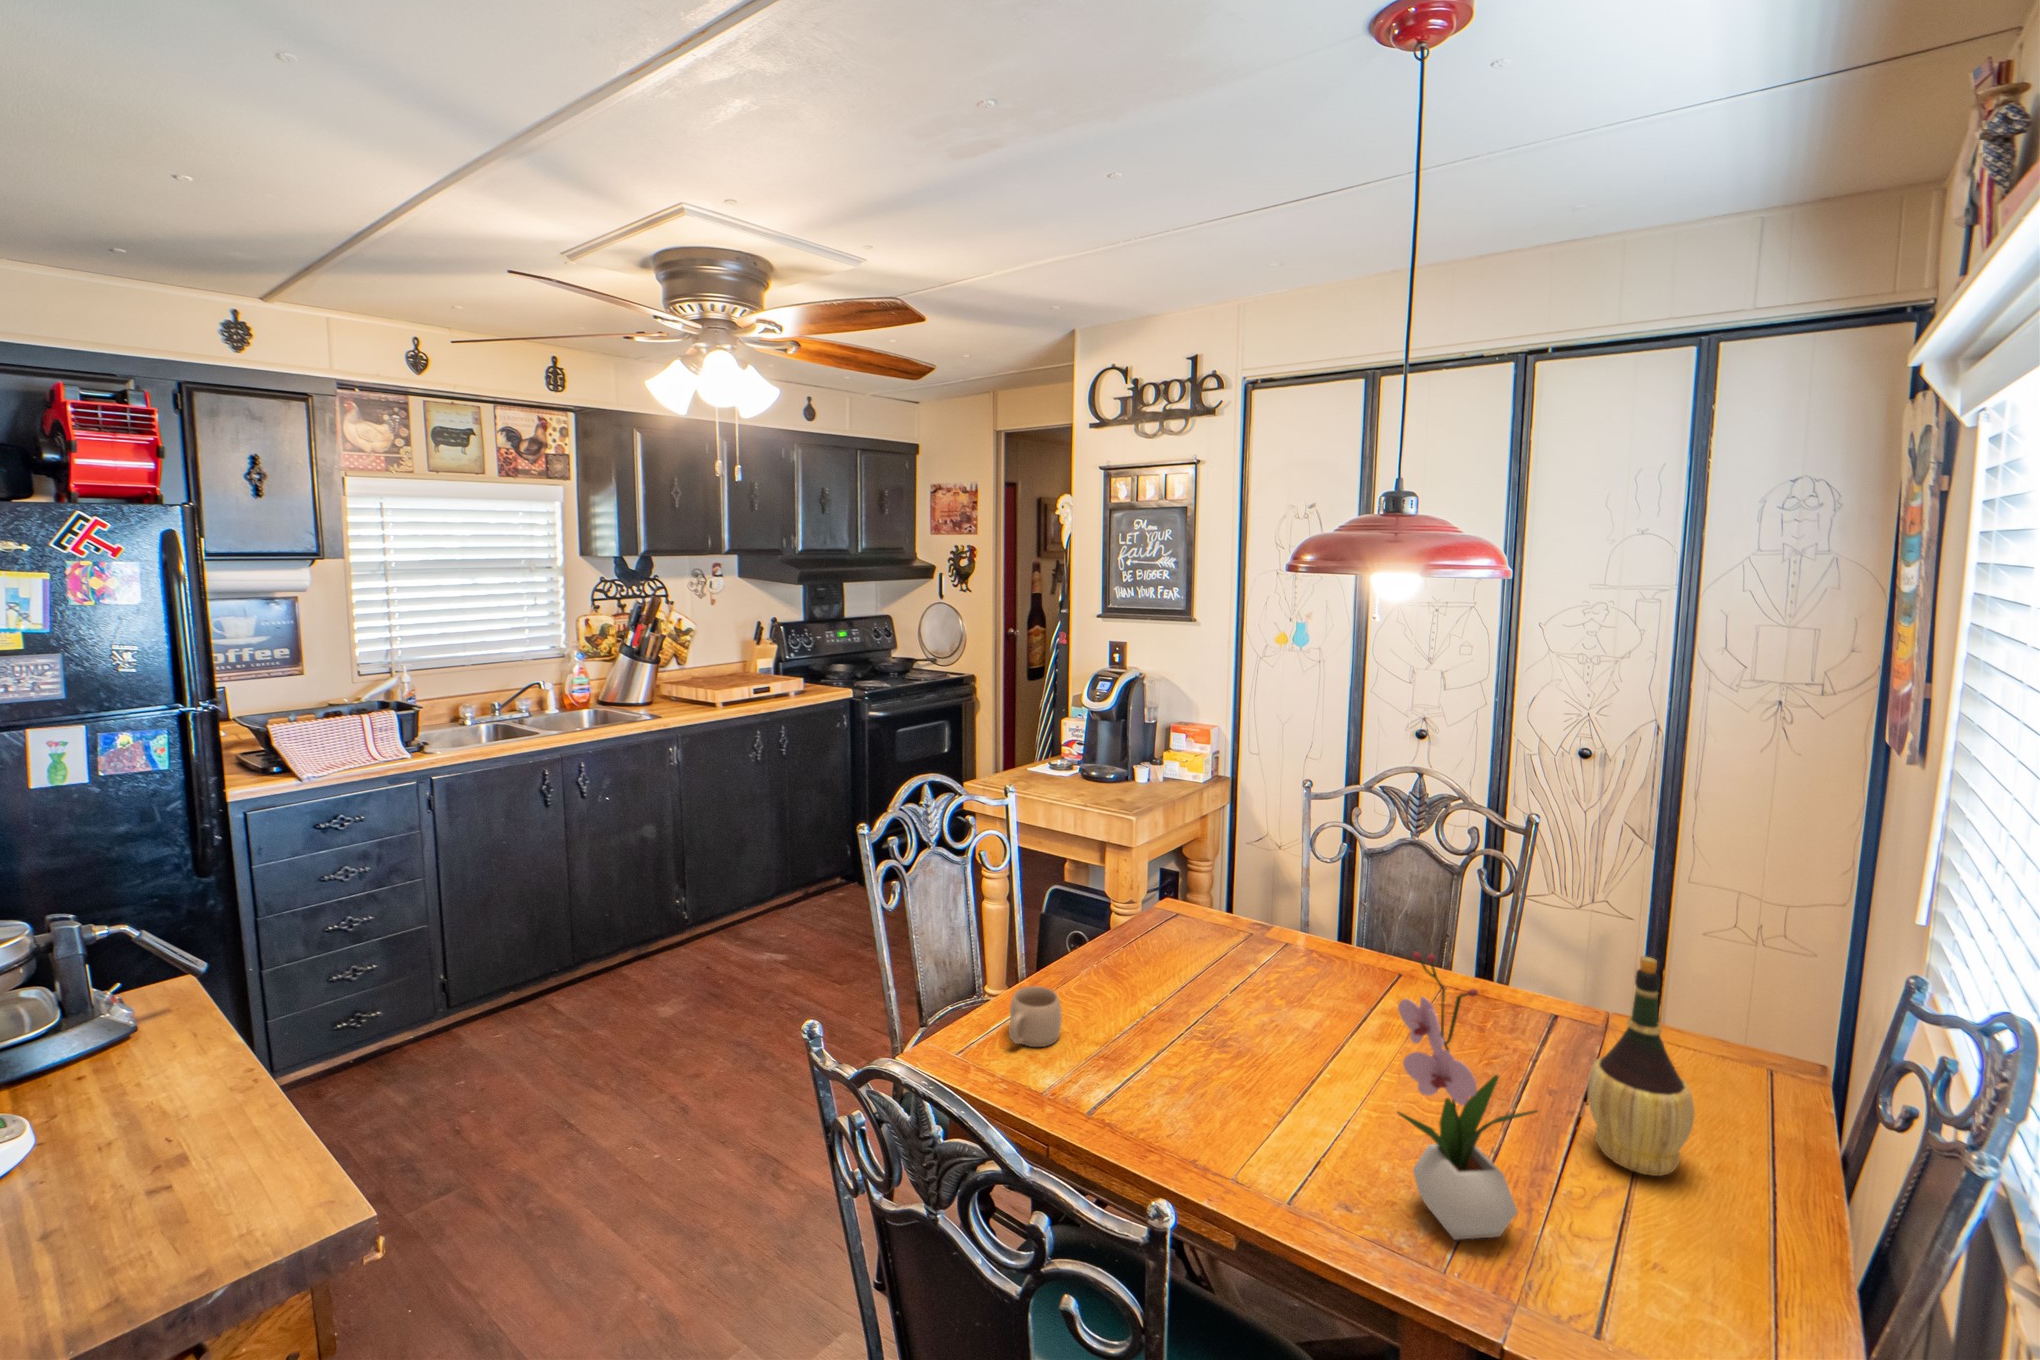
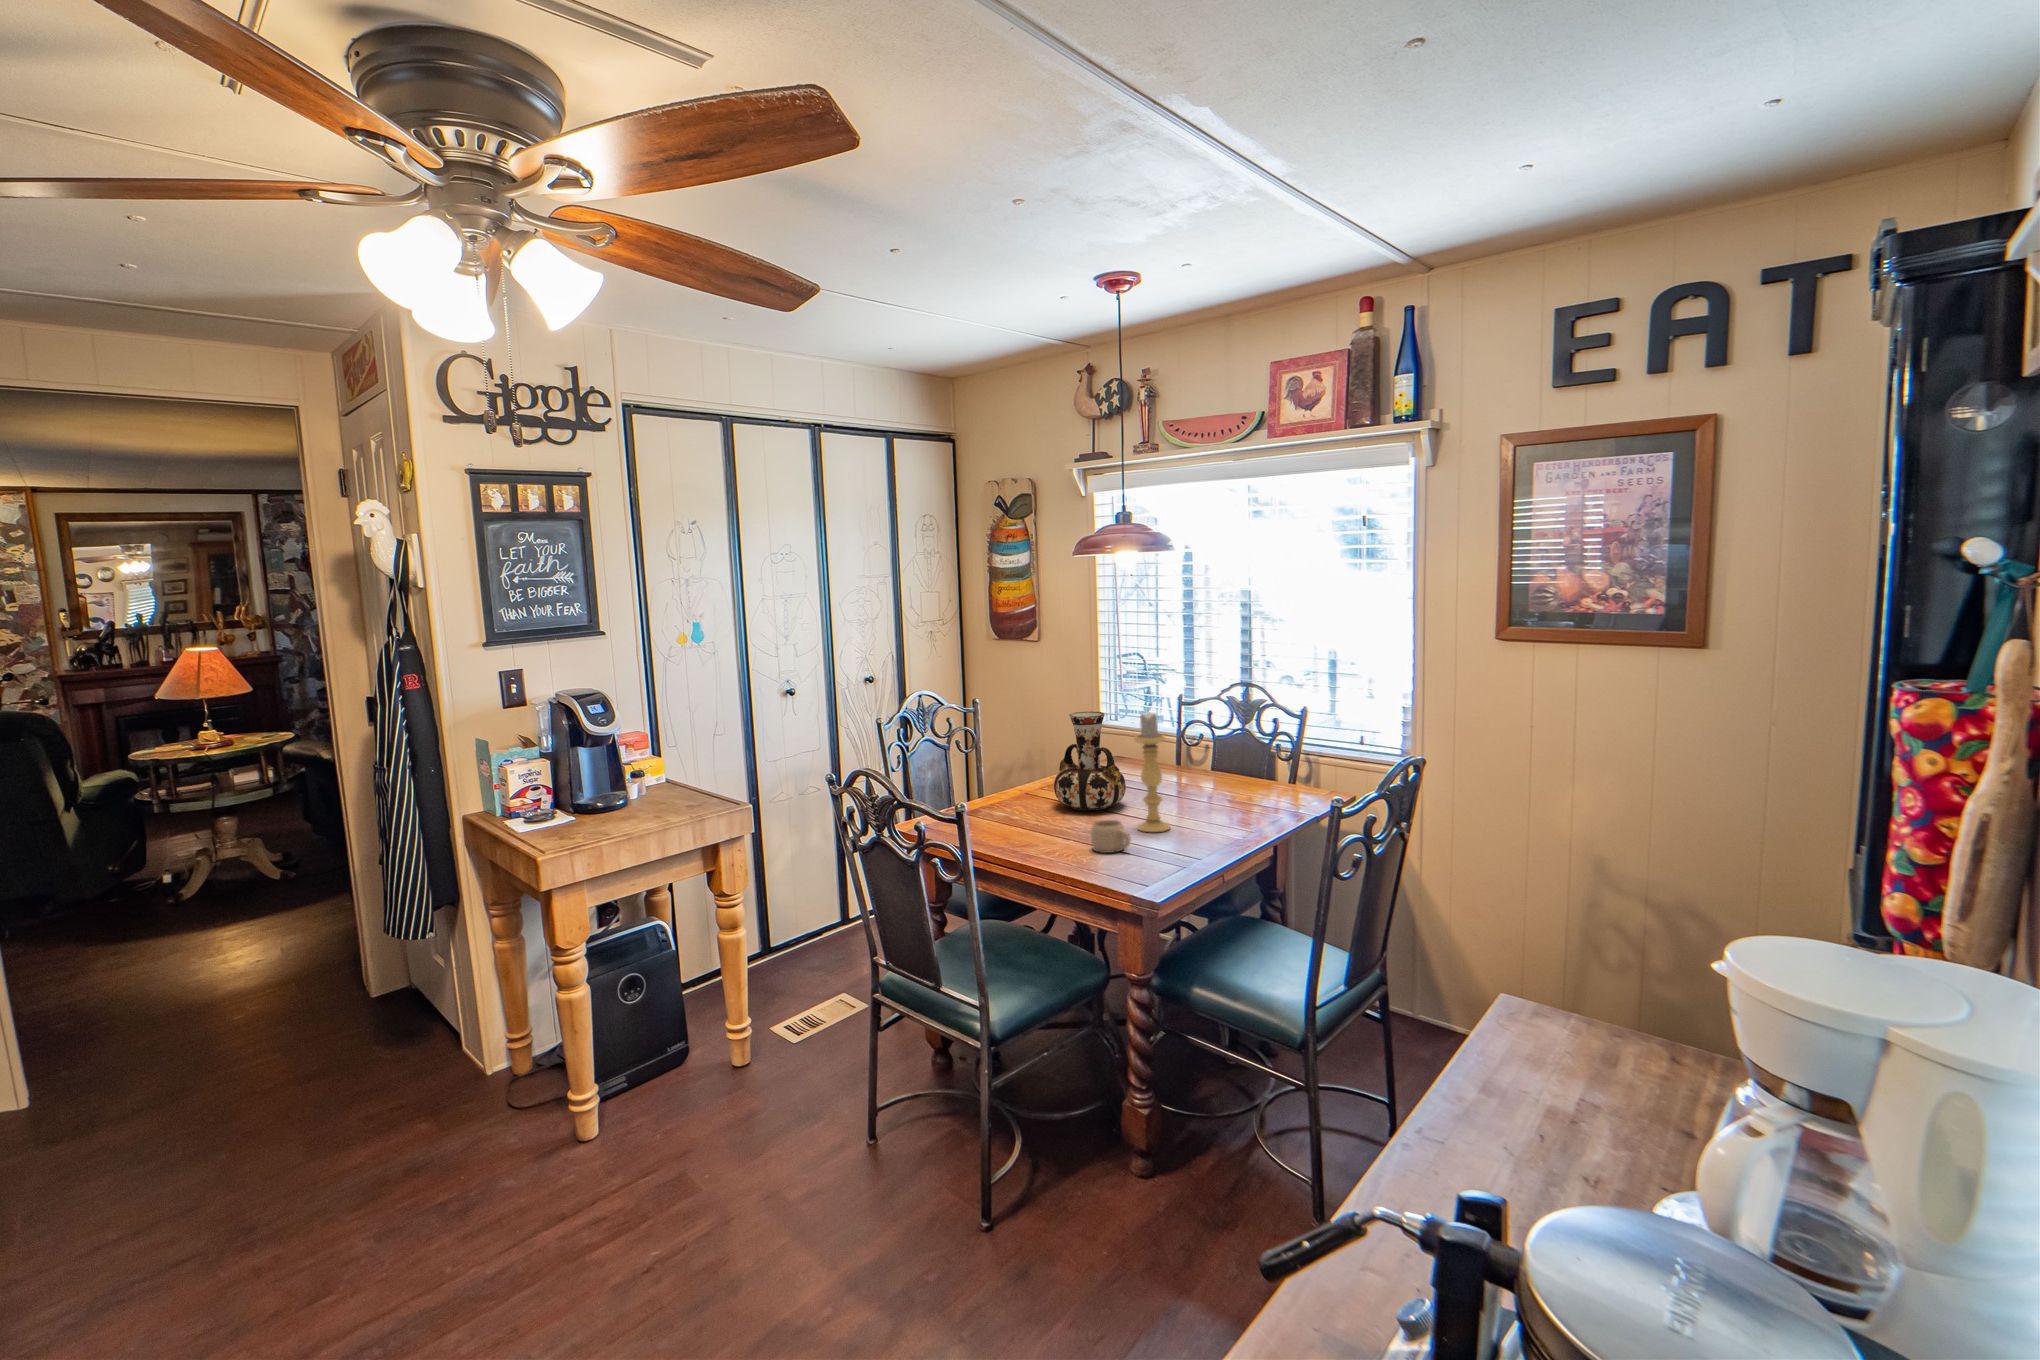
vase: none [1239,858,1373,1044] -> present [1054,711,1126,810]
candle holder: none [1134,876,1194,1098] -> present [1134,712,1170,832]
flower arrangement: present [1398,952,1538,1240] -> none [1223,693,1261,801]
wine bottle: present [1588,956,1694,1176] -> none [1174,694,1209,781]

